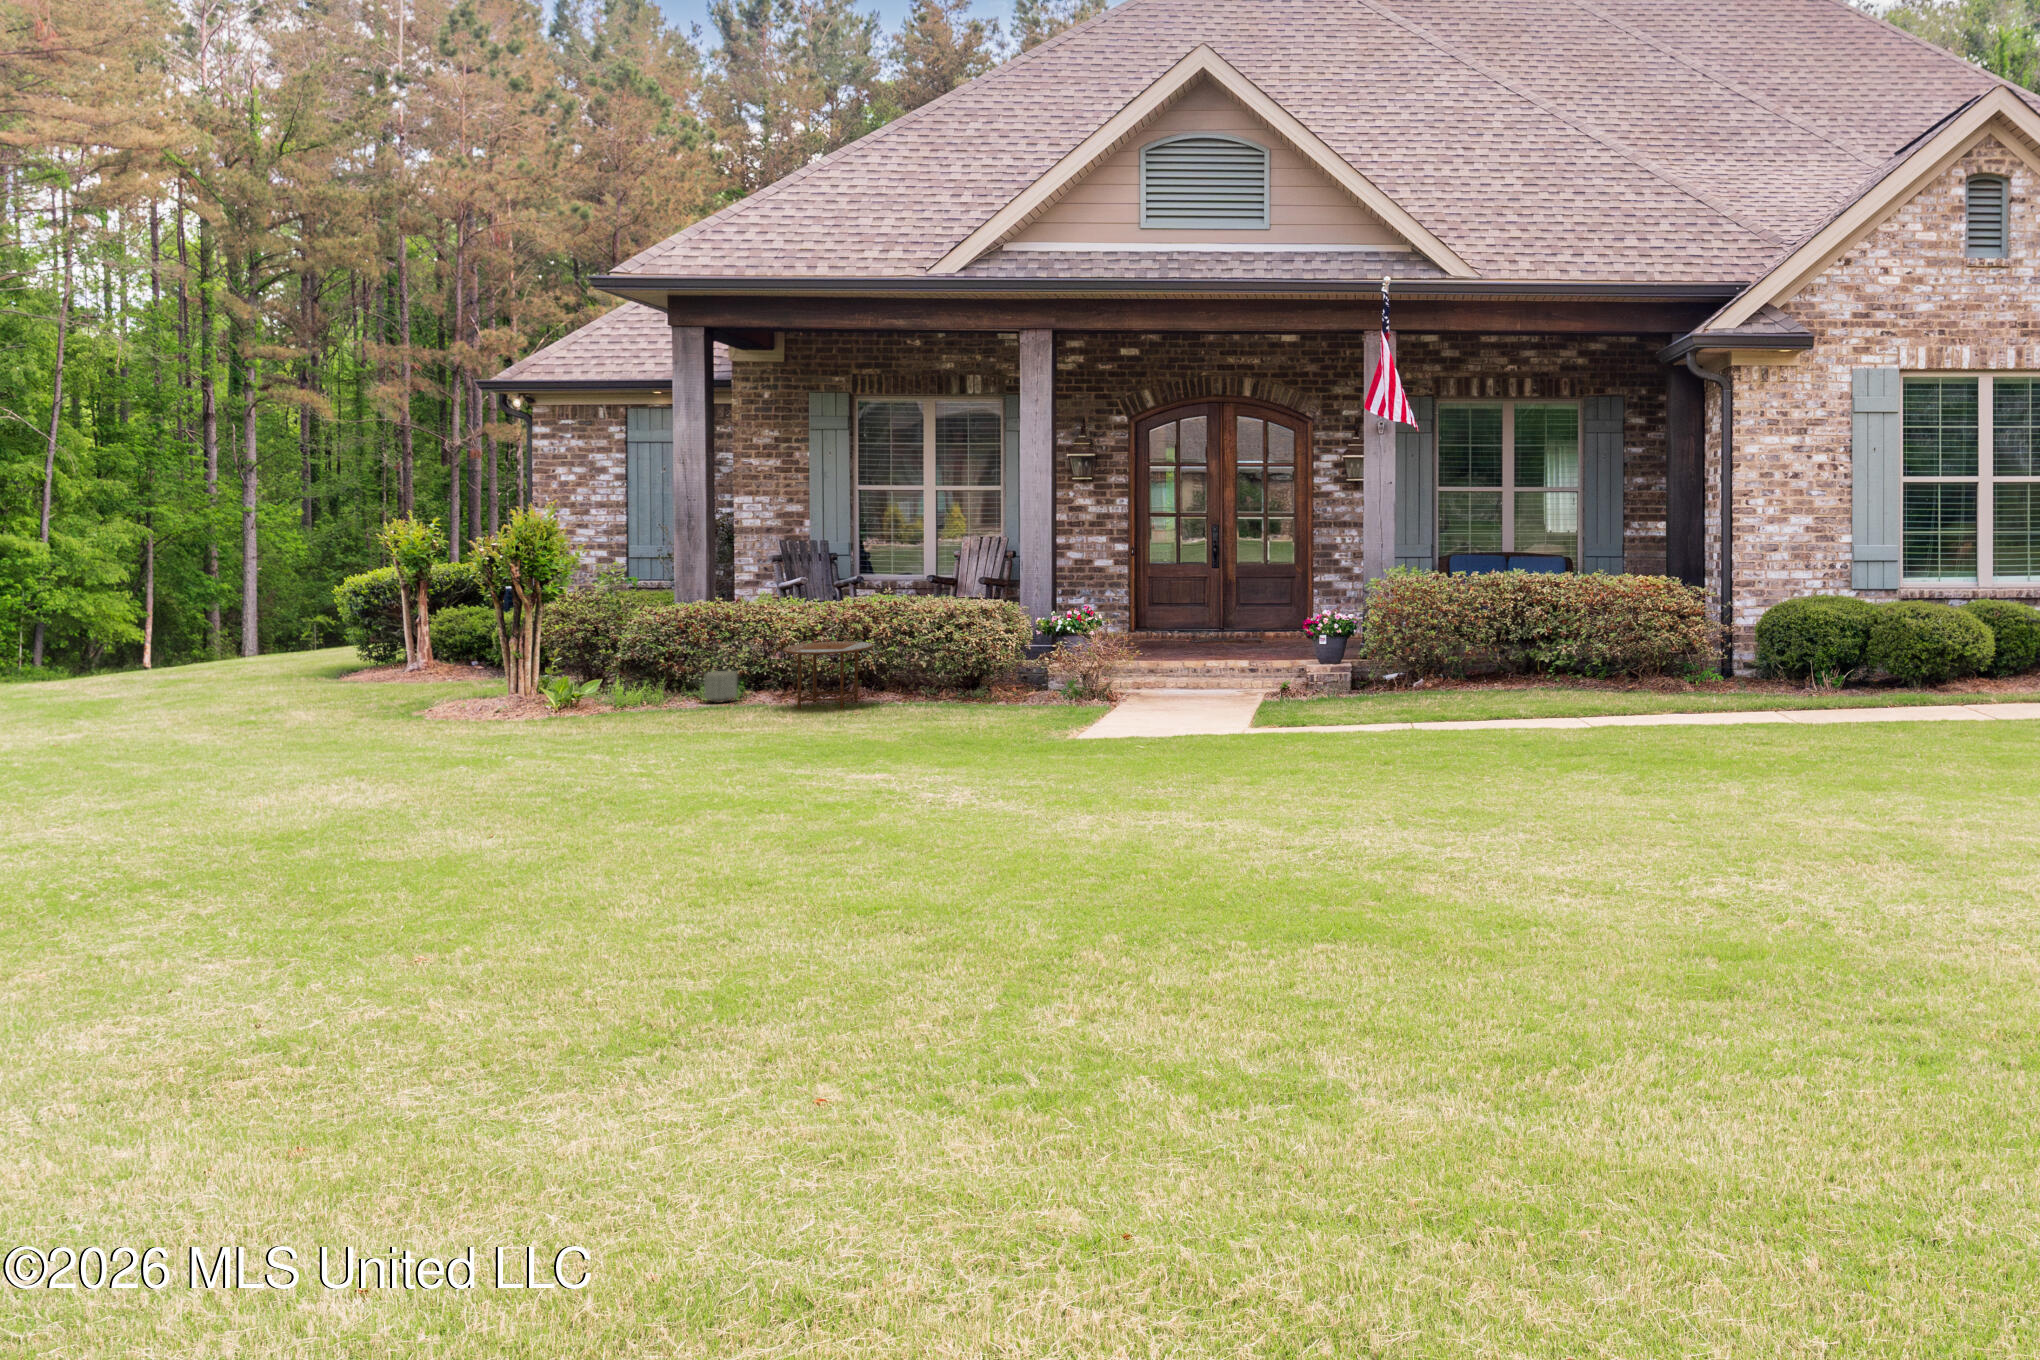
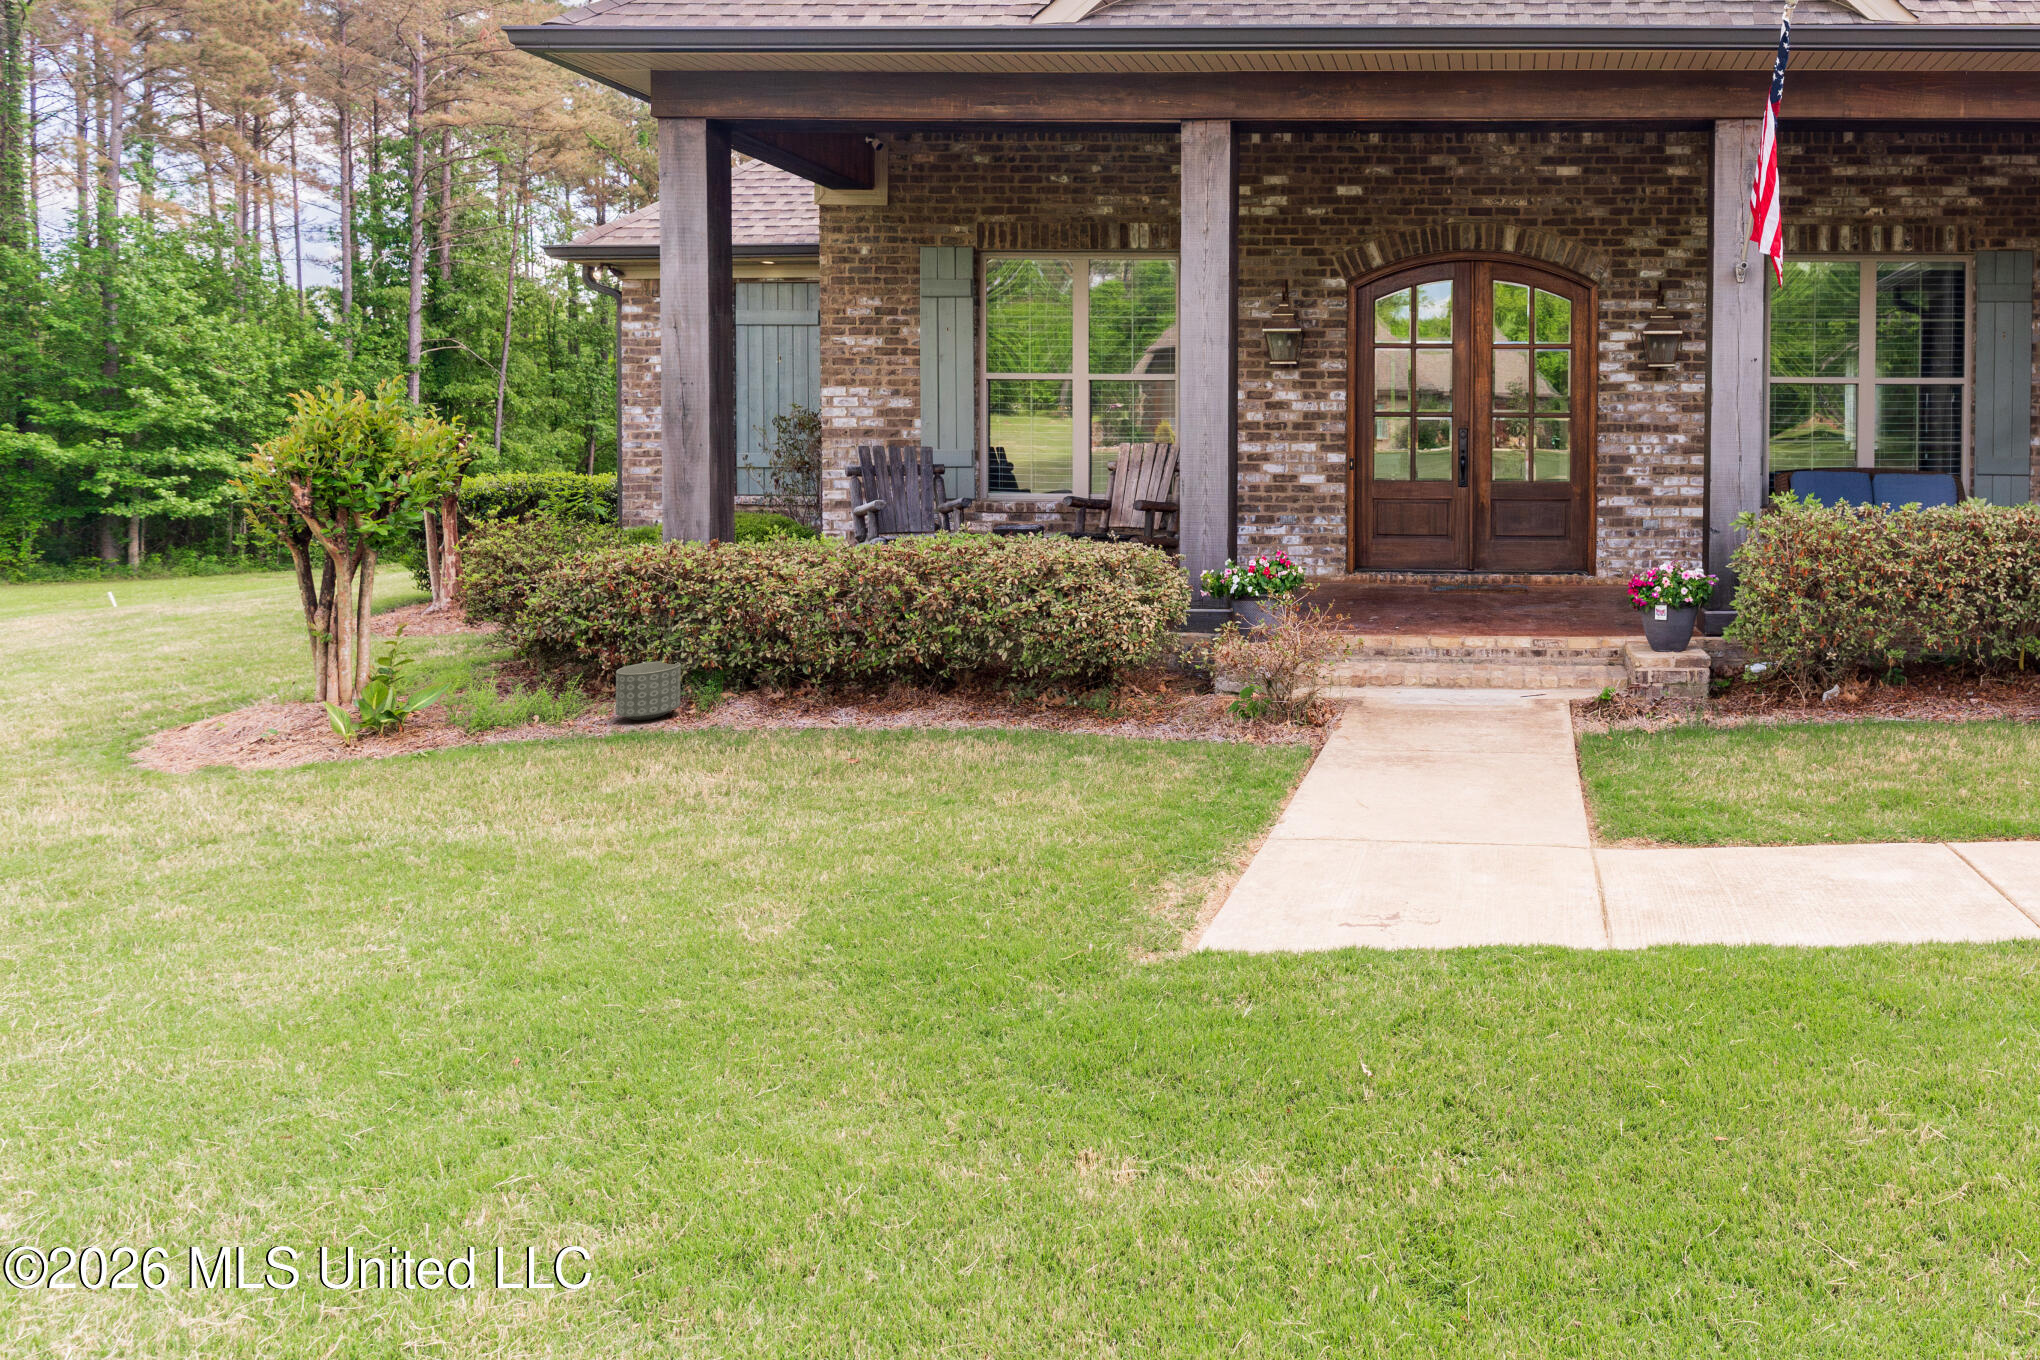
side table: present [783,641,874,709] -> none [718,615,897,750]

